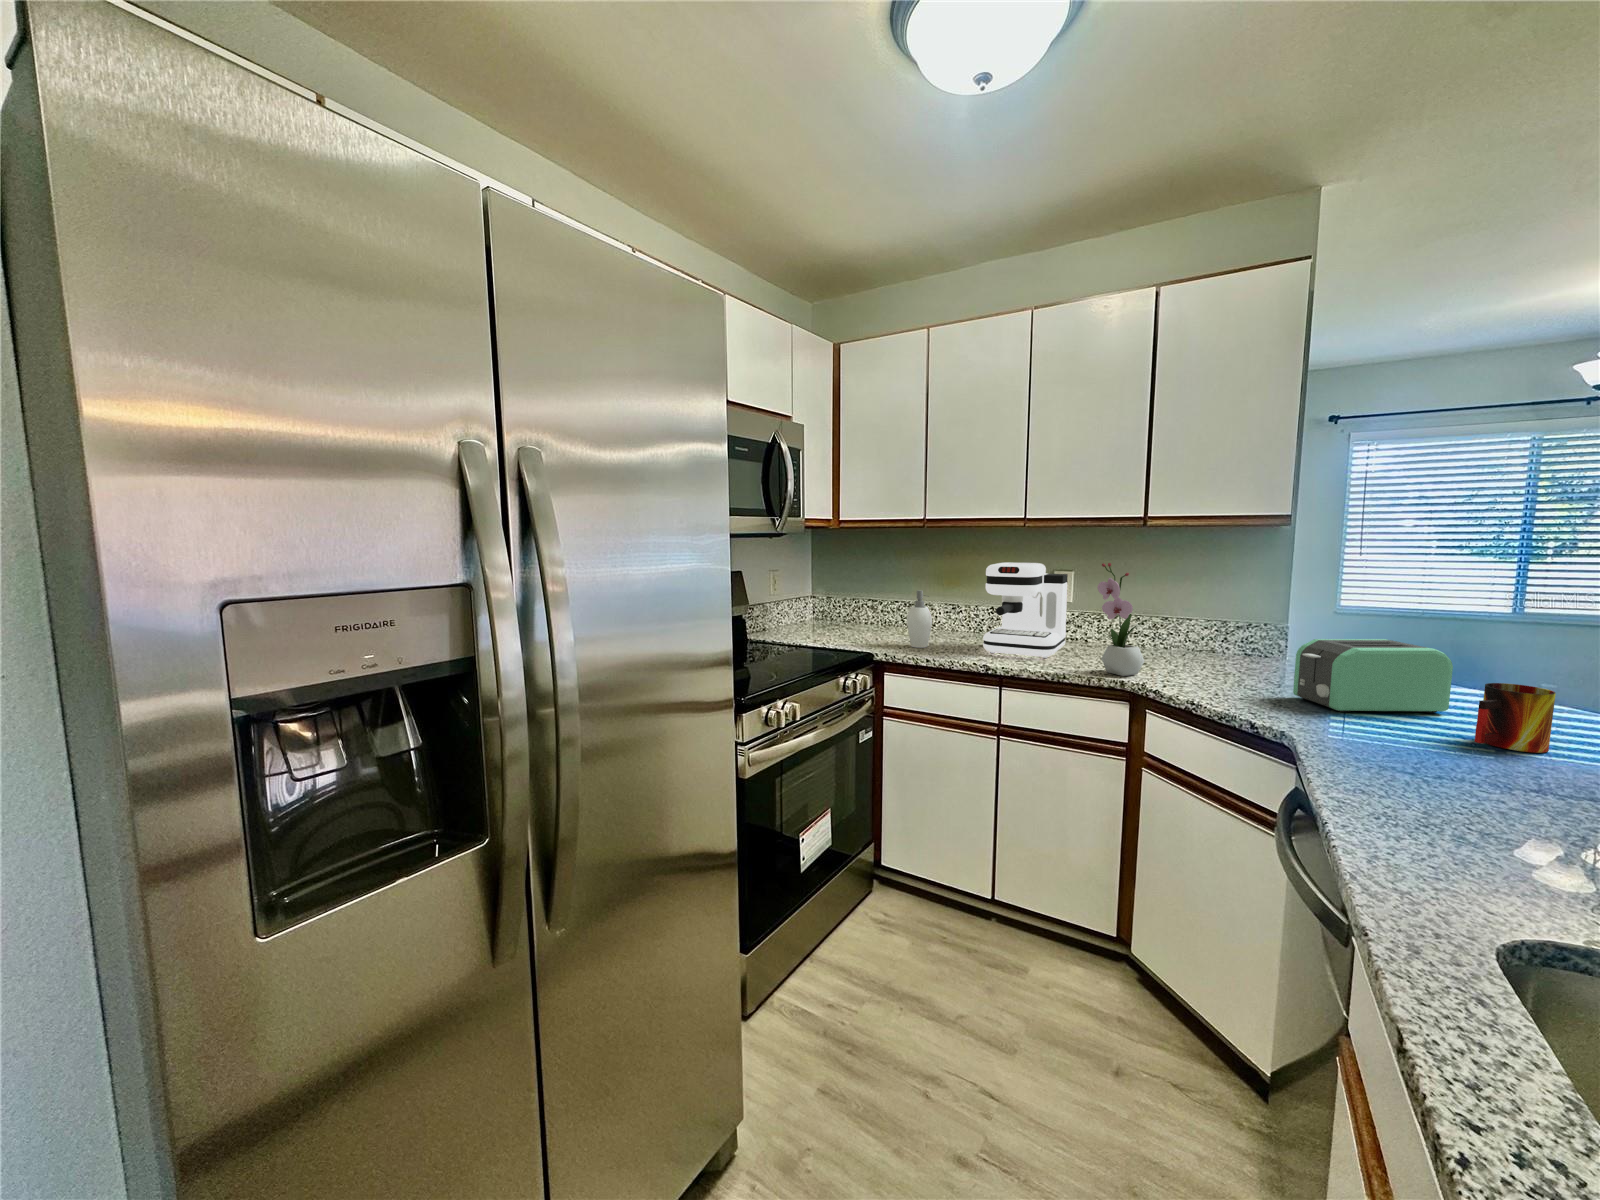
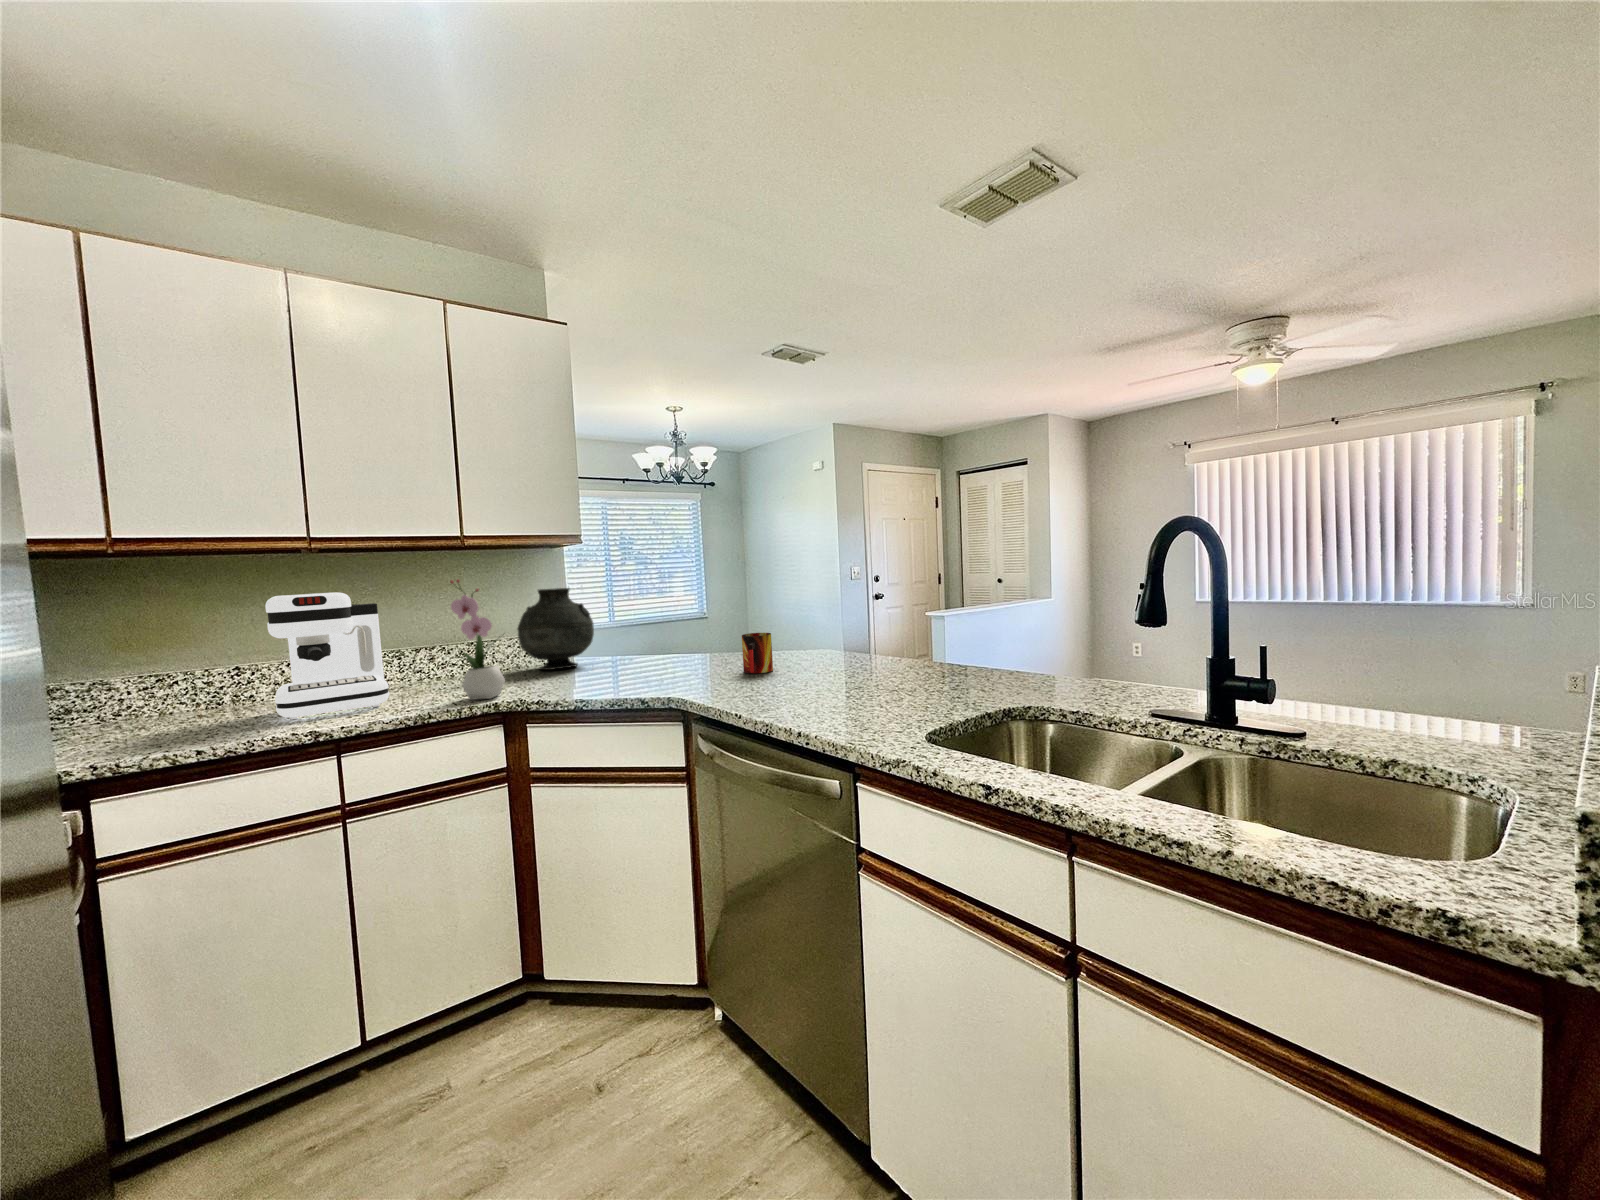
vase: none [1205,575,1303,665] -> present [518,588,594,670]
soap dispenser: present [907,590,932,648] -> none [110,649,169,746]
toaster: present [1293,639,1453,713] -> none [628,622,711,679]

